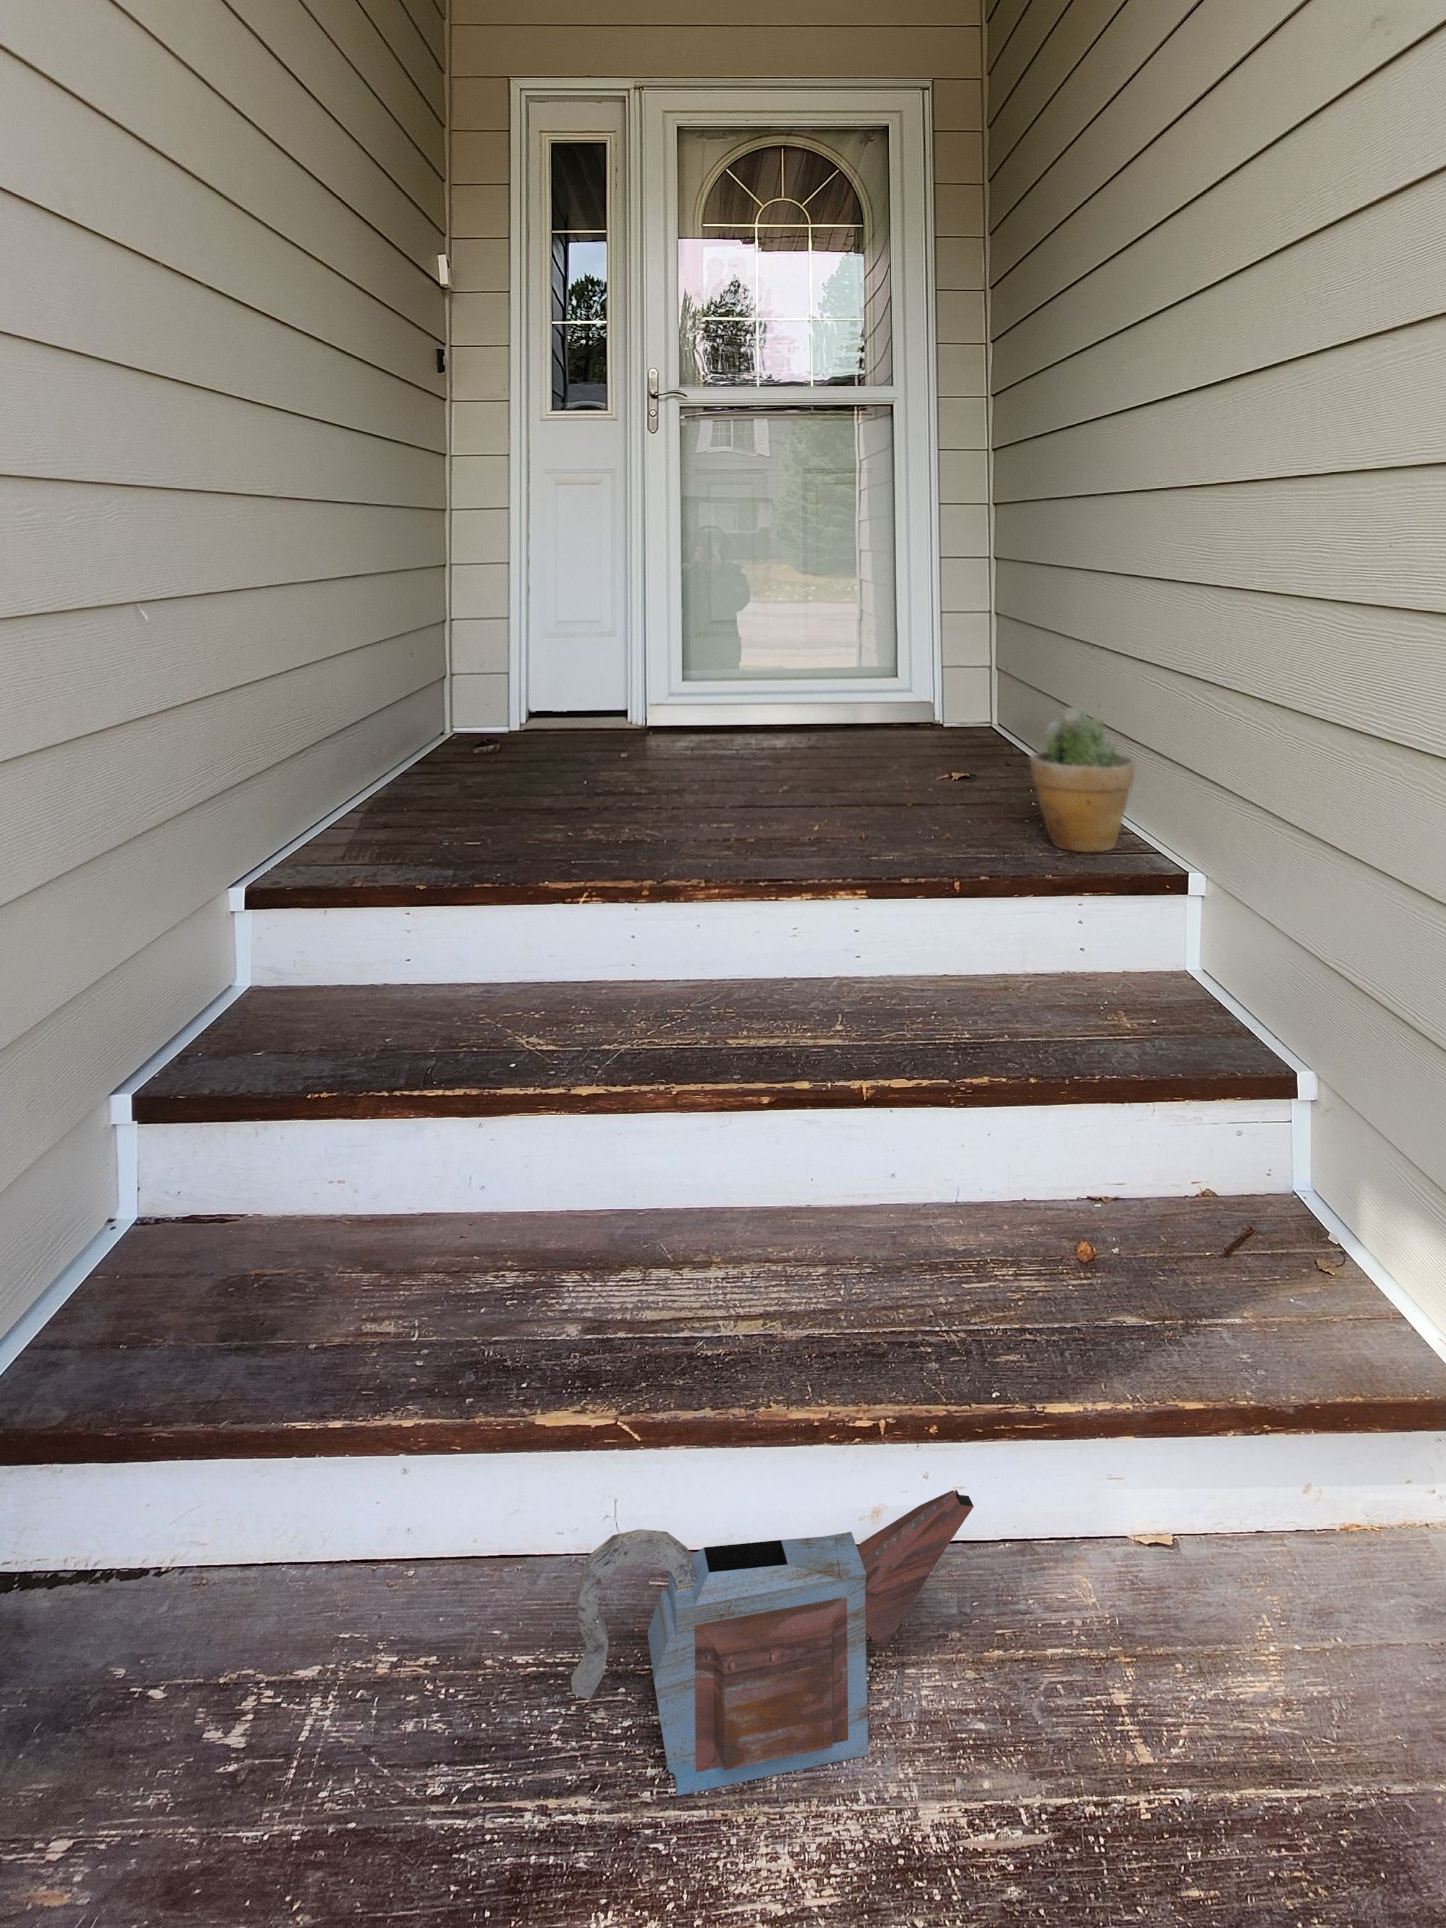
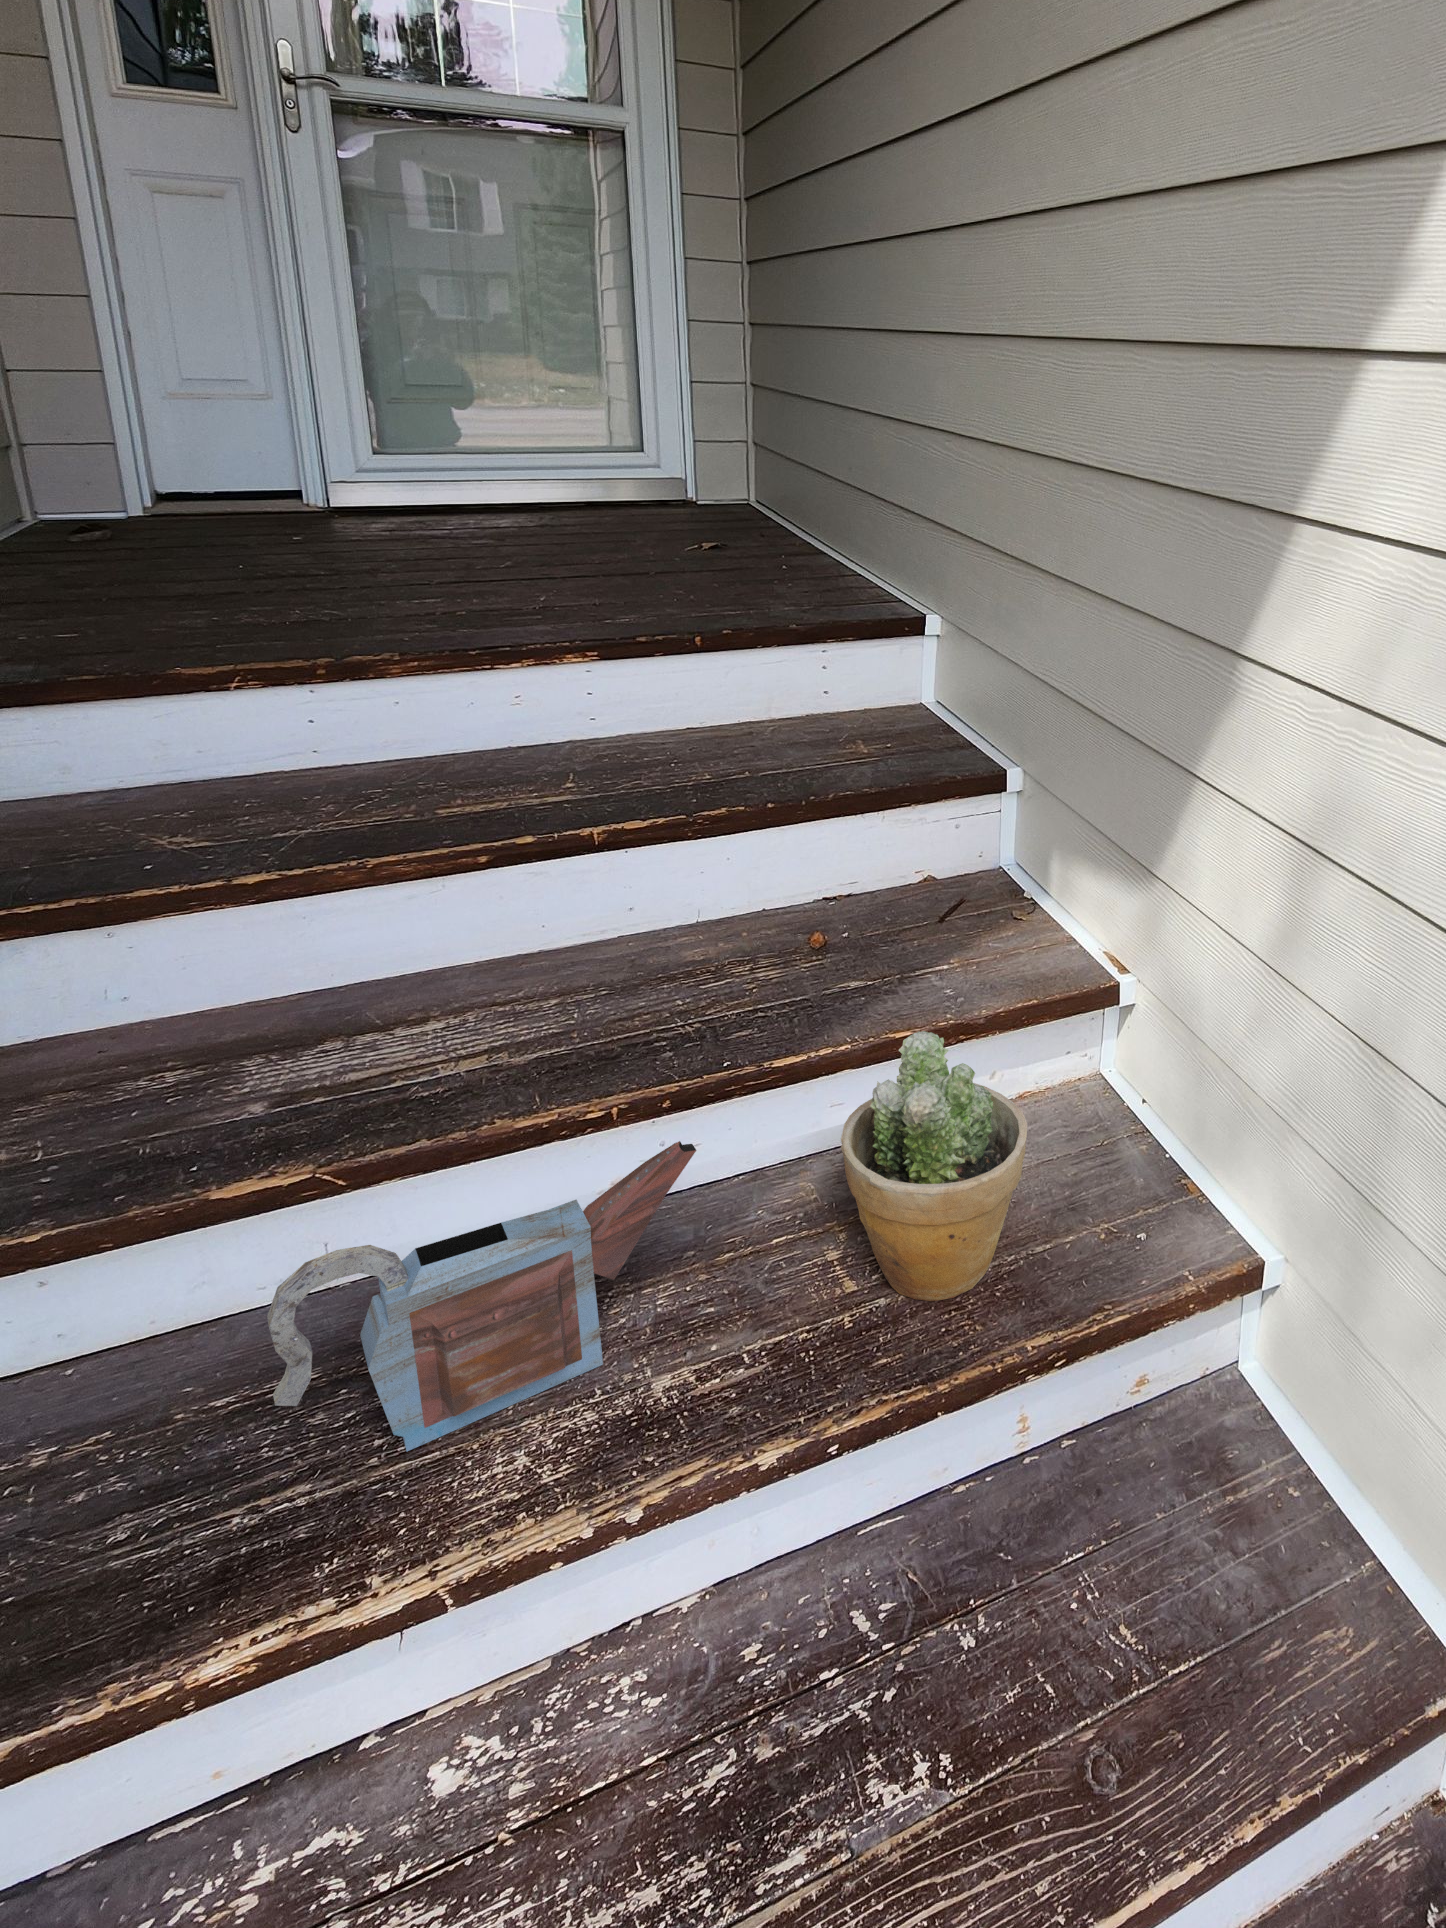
potted plant: present [1030,707,1135,852] -> present [841,1031,1027,1301]

